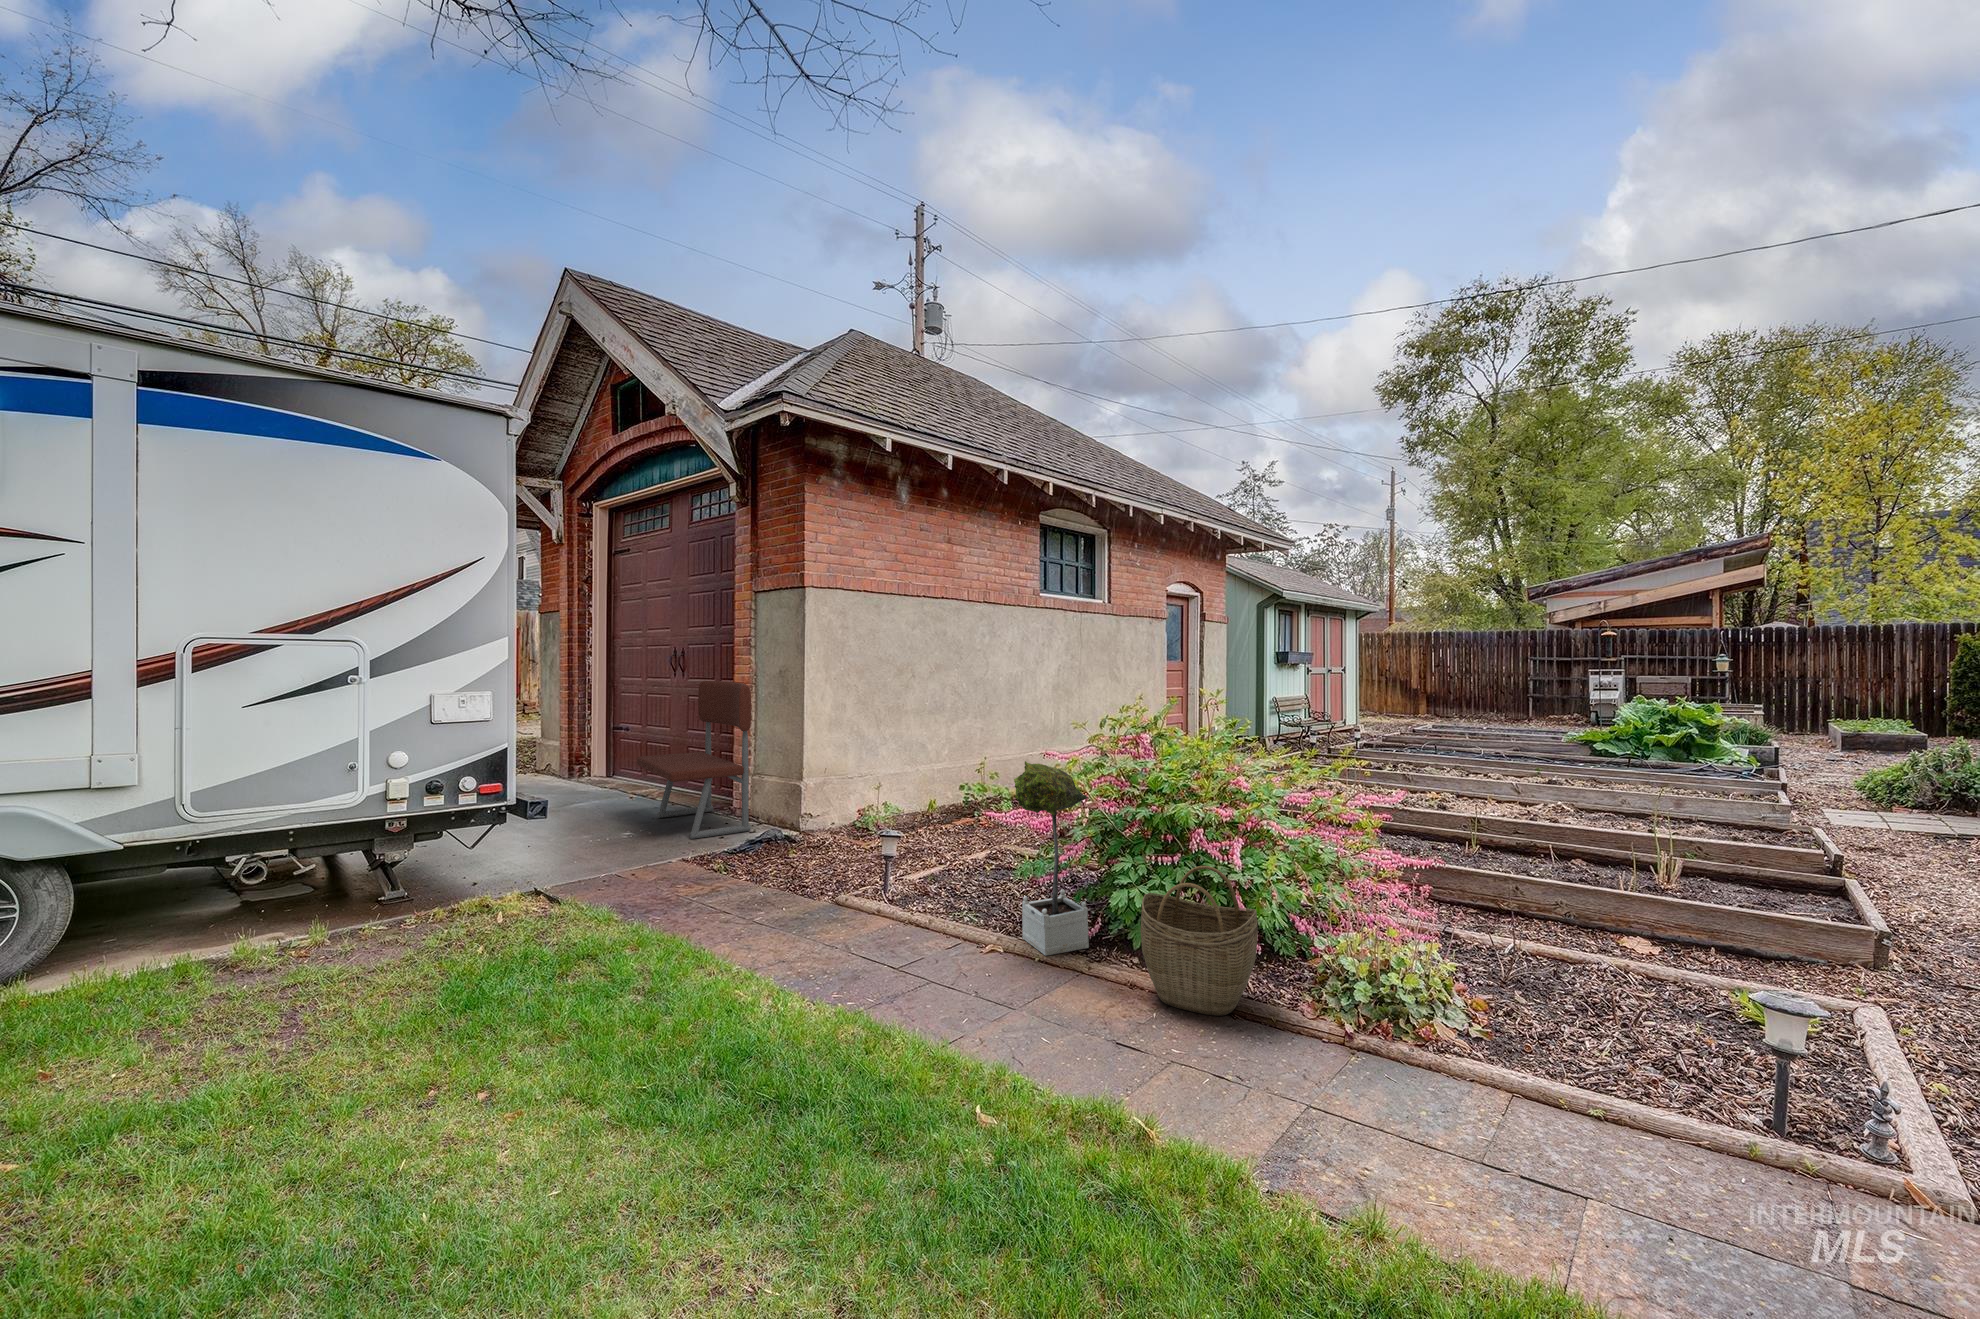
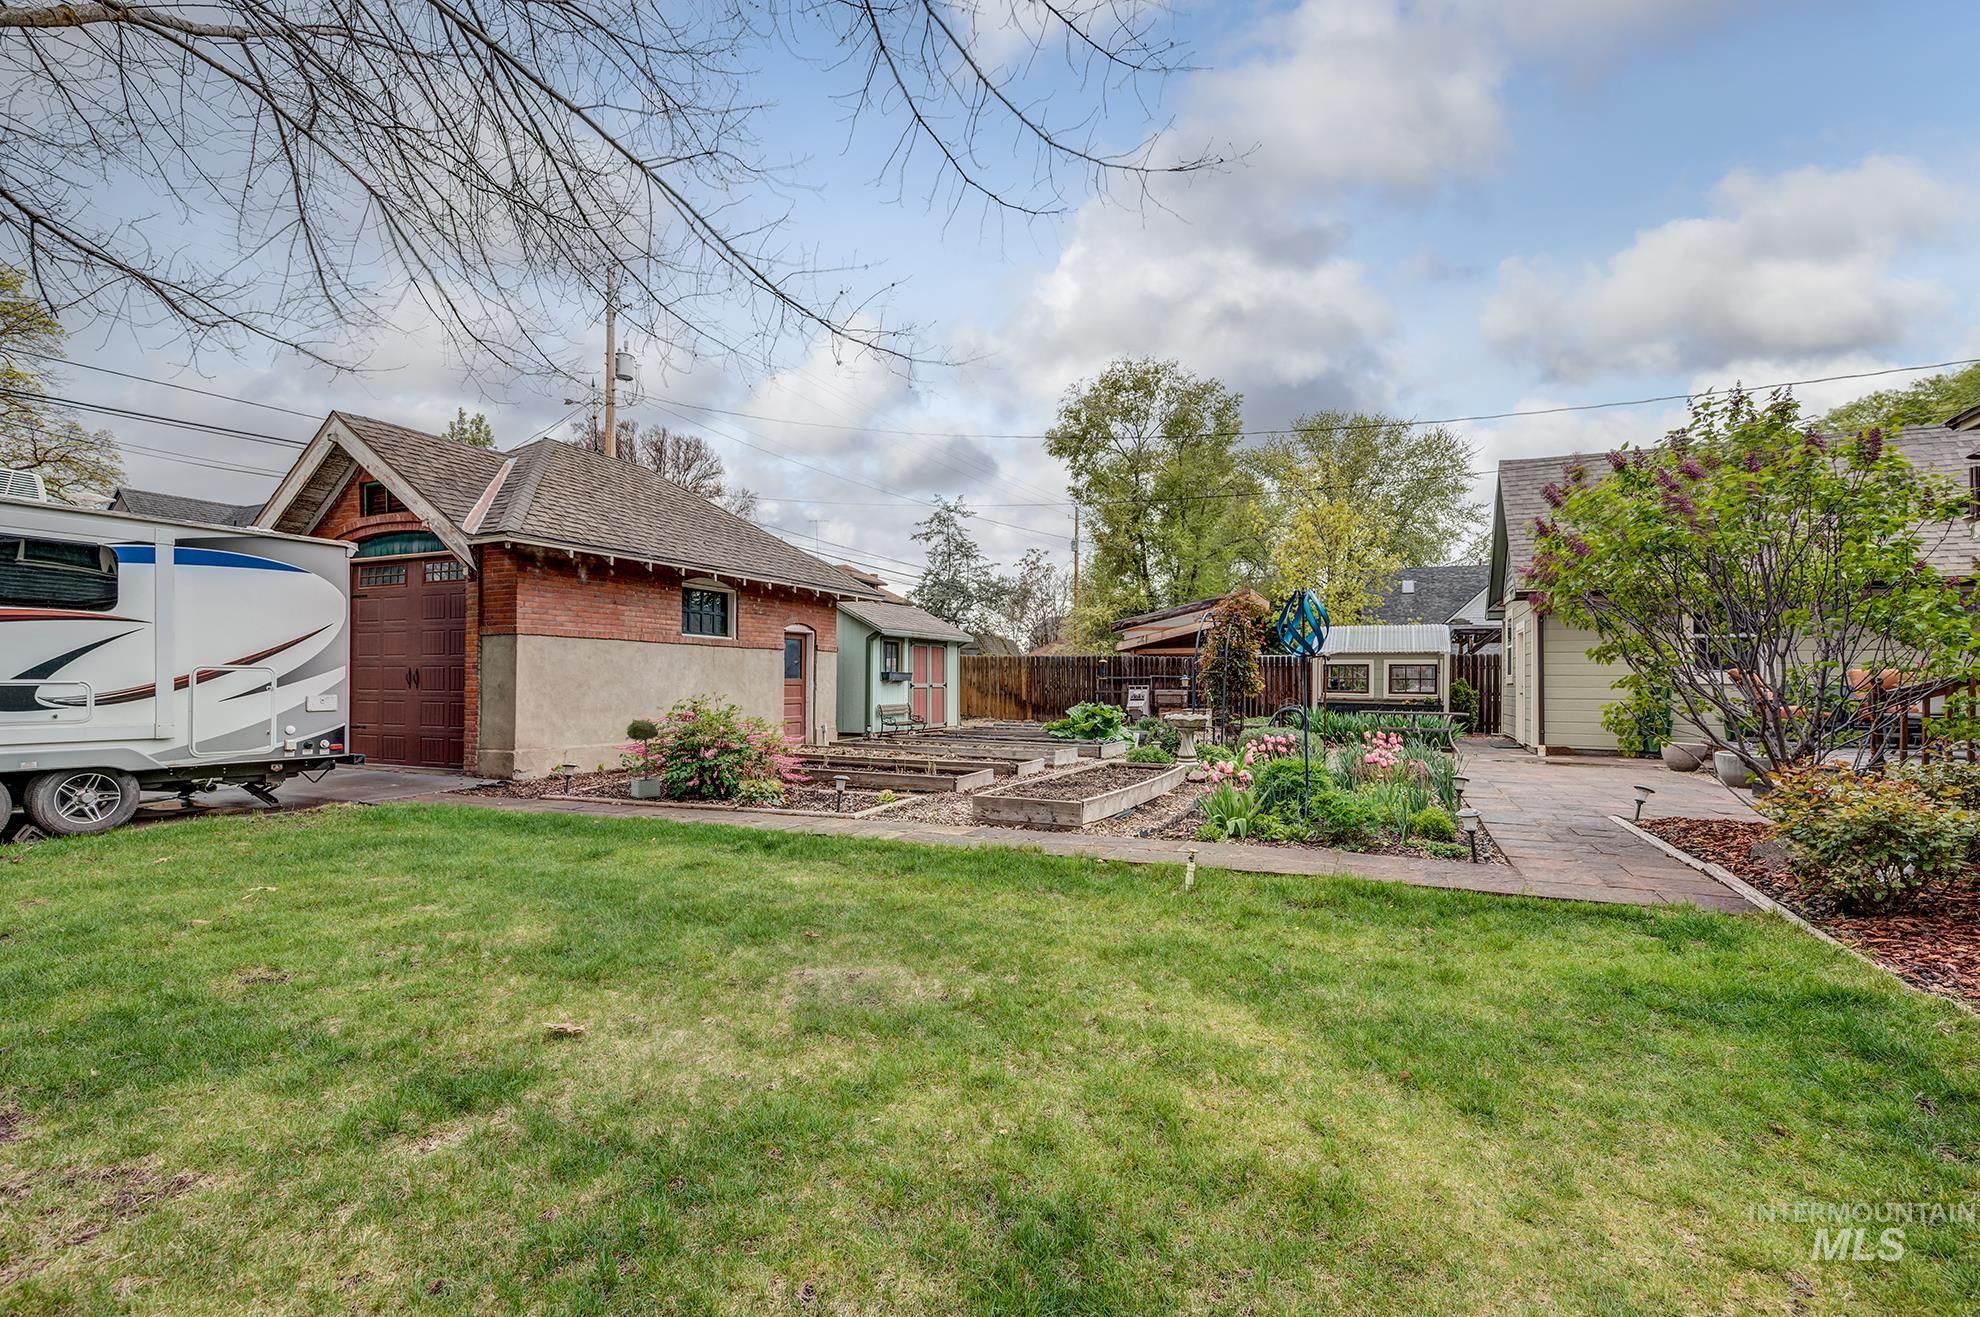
bench: present [637,681,751,839] -> none [401,691,484,782]
woven basket: present [1141,866,1258,1016] -> none [671,753,716,803]

